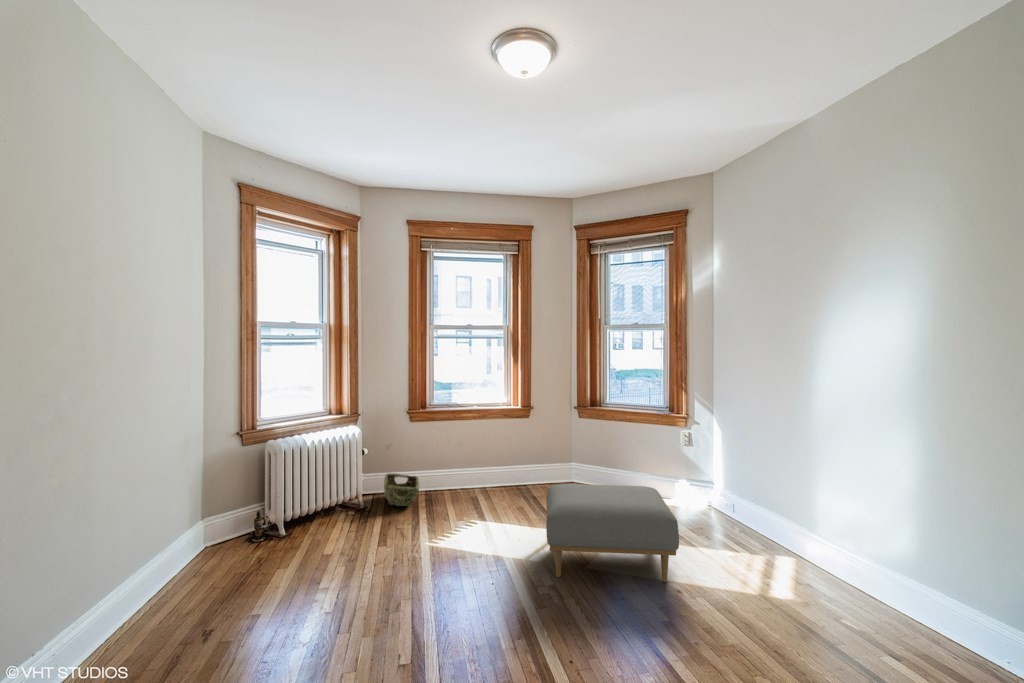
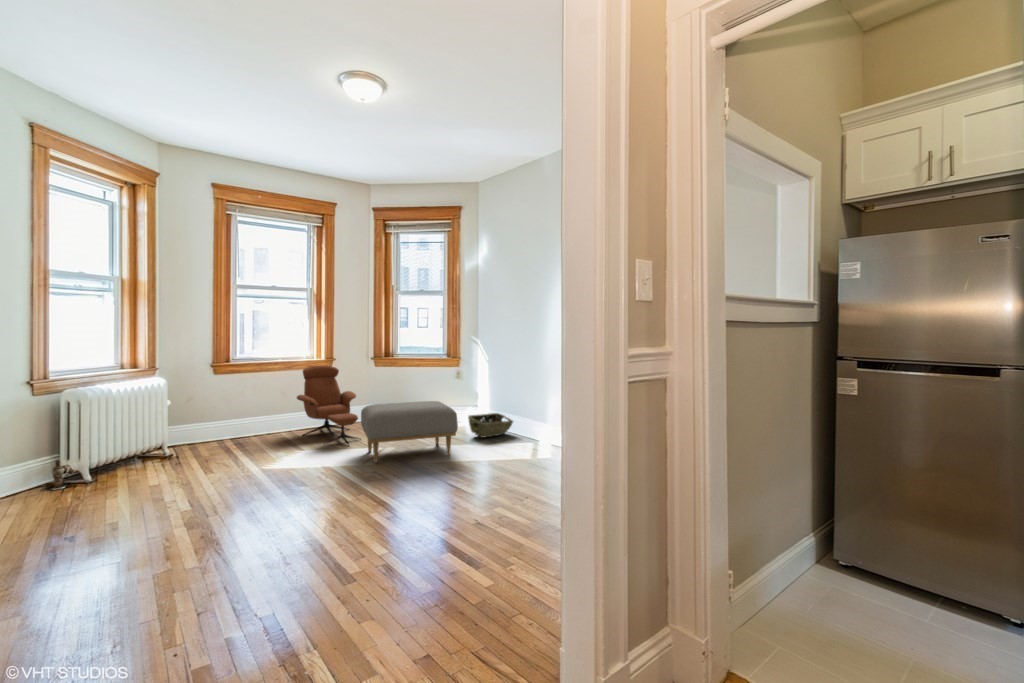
lounge chair: none [487,413,553,527] -> present [297,366,360,445]
woven basket: present [384,473,419,506] -> present [468,413,513,438]

